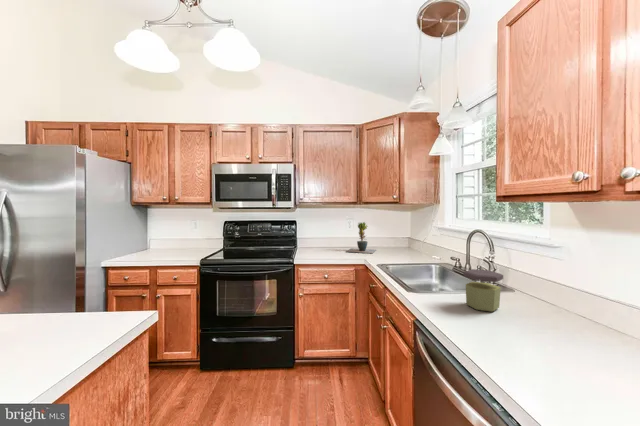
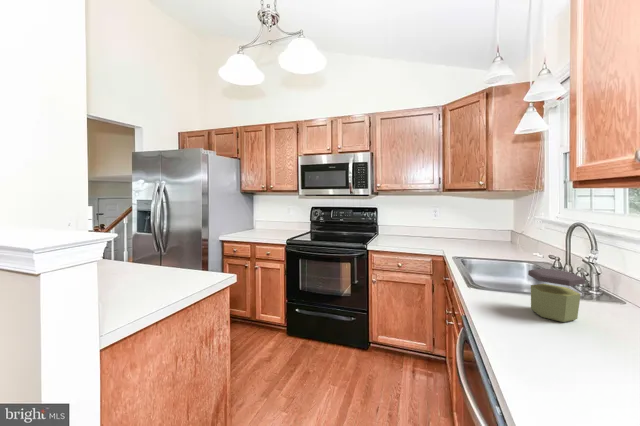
potted plant: present [347,222,376,253] -> none [427,210,465,245]

